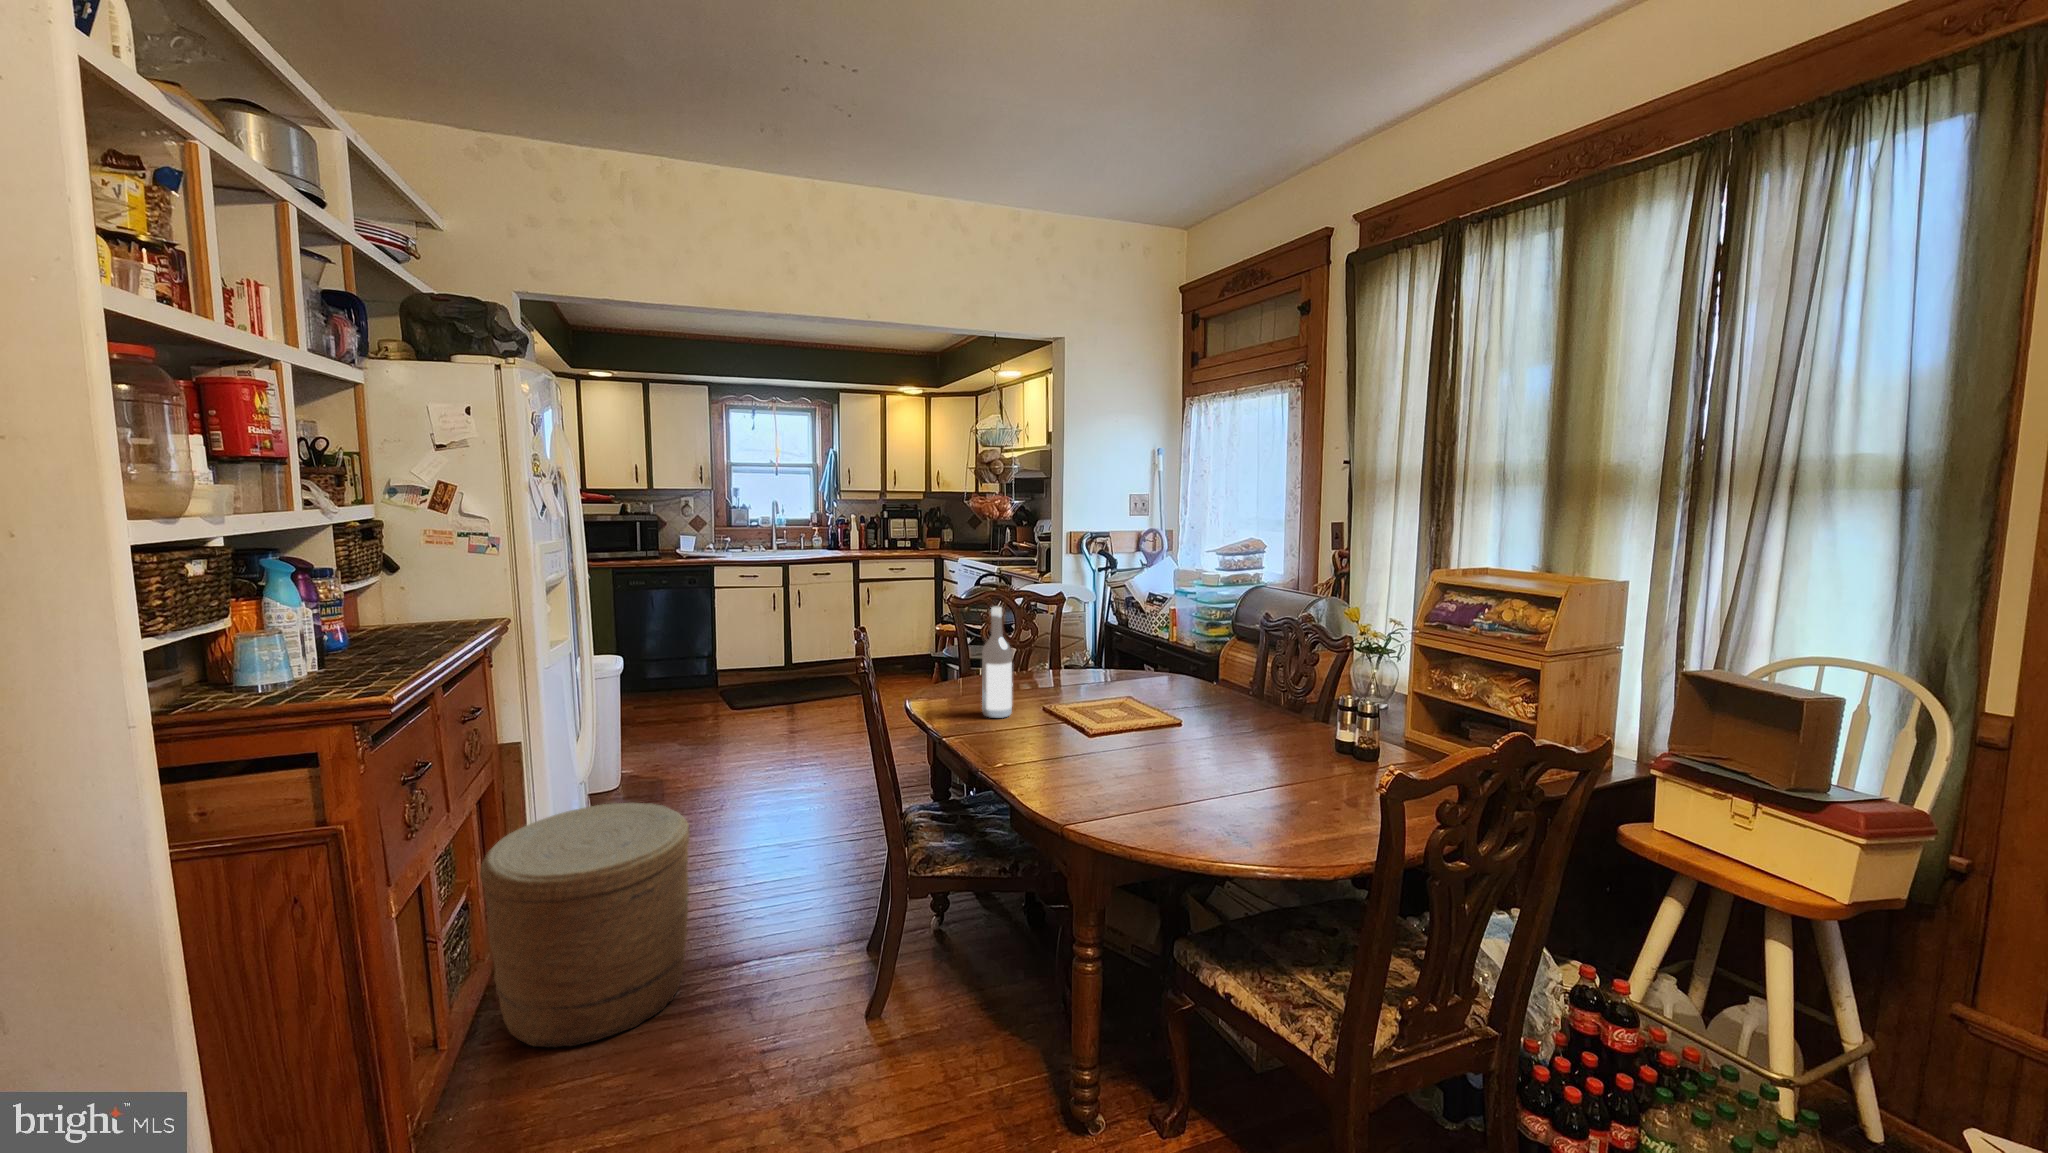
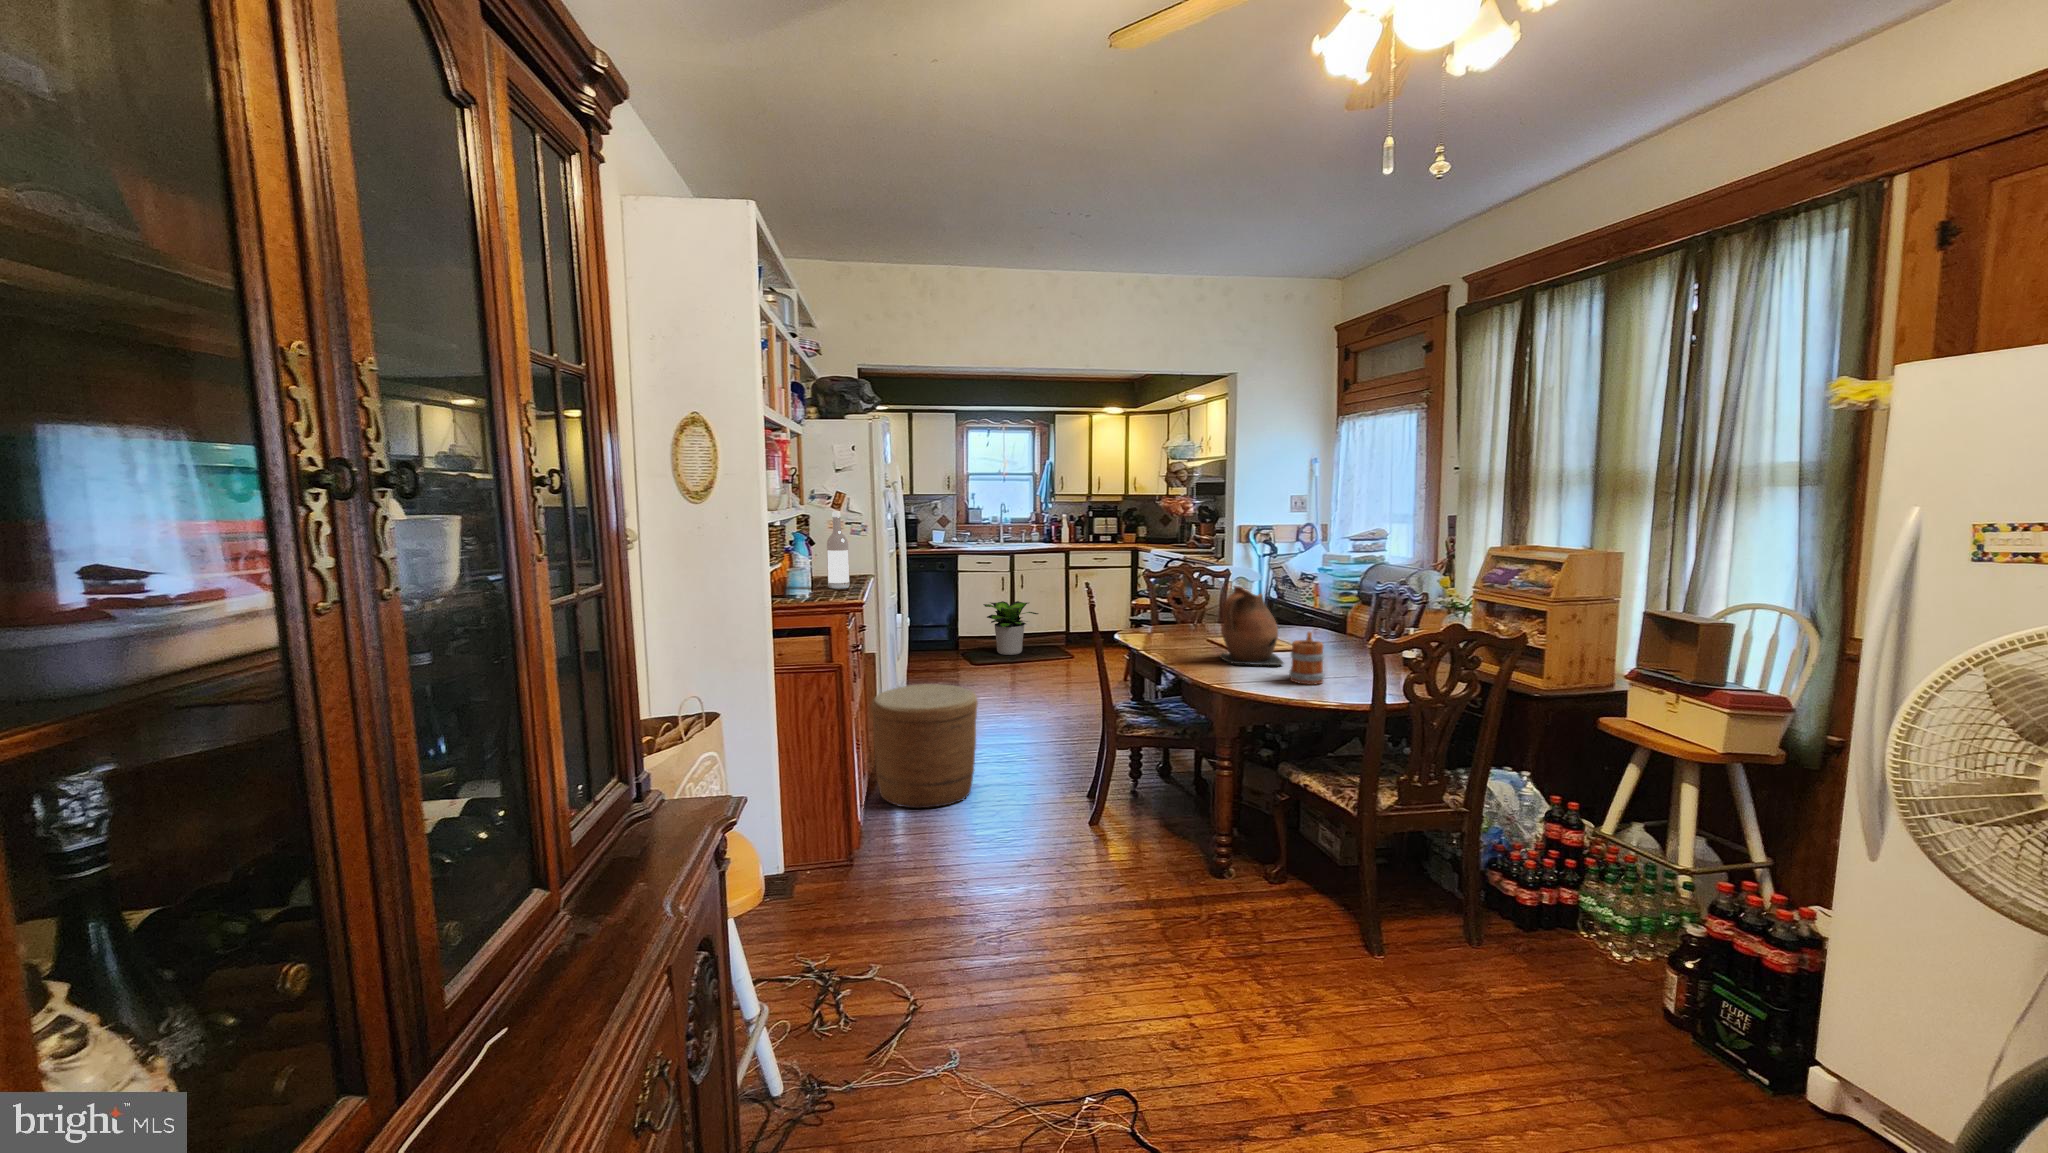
wine bottle: present [982,607,1012,718] -> present [827,512,849,589]
potted plant: none [745,625,821,696] -> present [983,601,1038,655]
ceramic pitcher: none [1084,644,1196,778] -> present [1220,586,1284,665]
mug: none [1222,727,1282,829] -> present [1289,632,1324,685]

